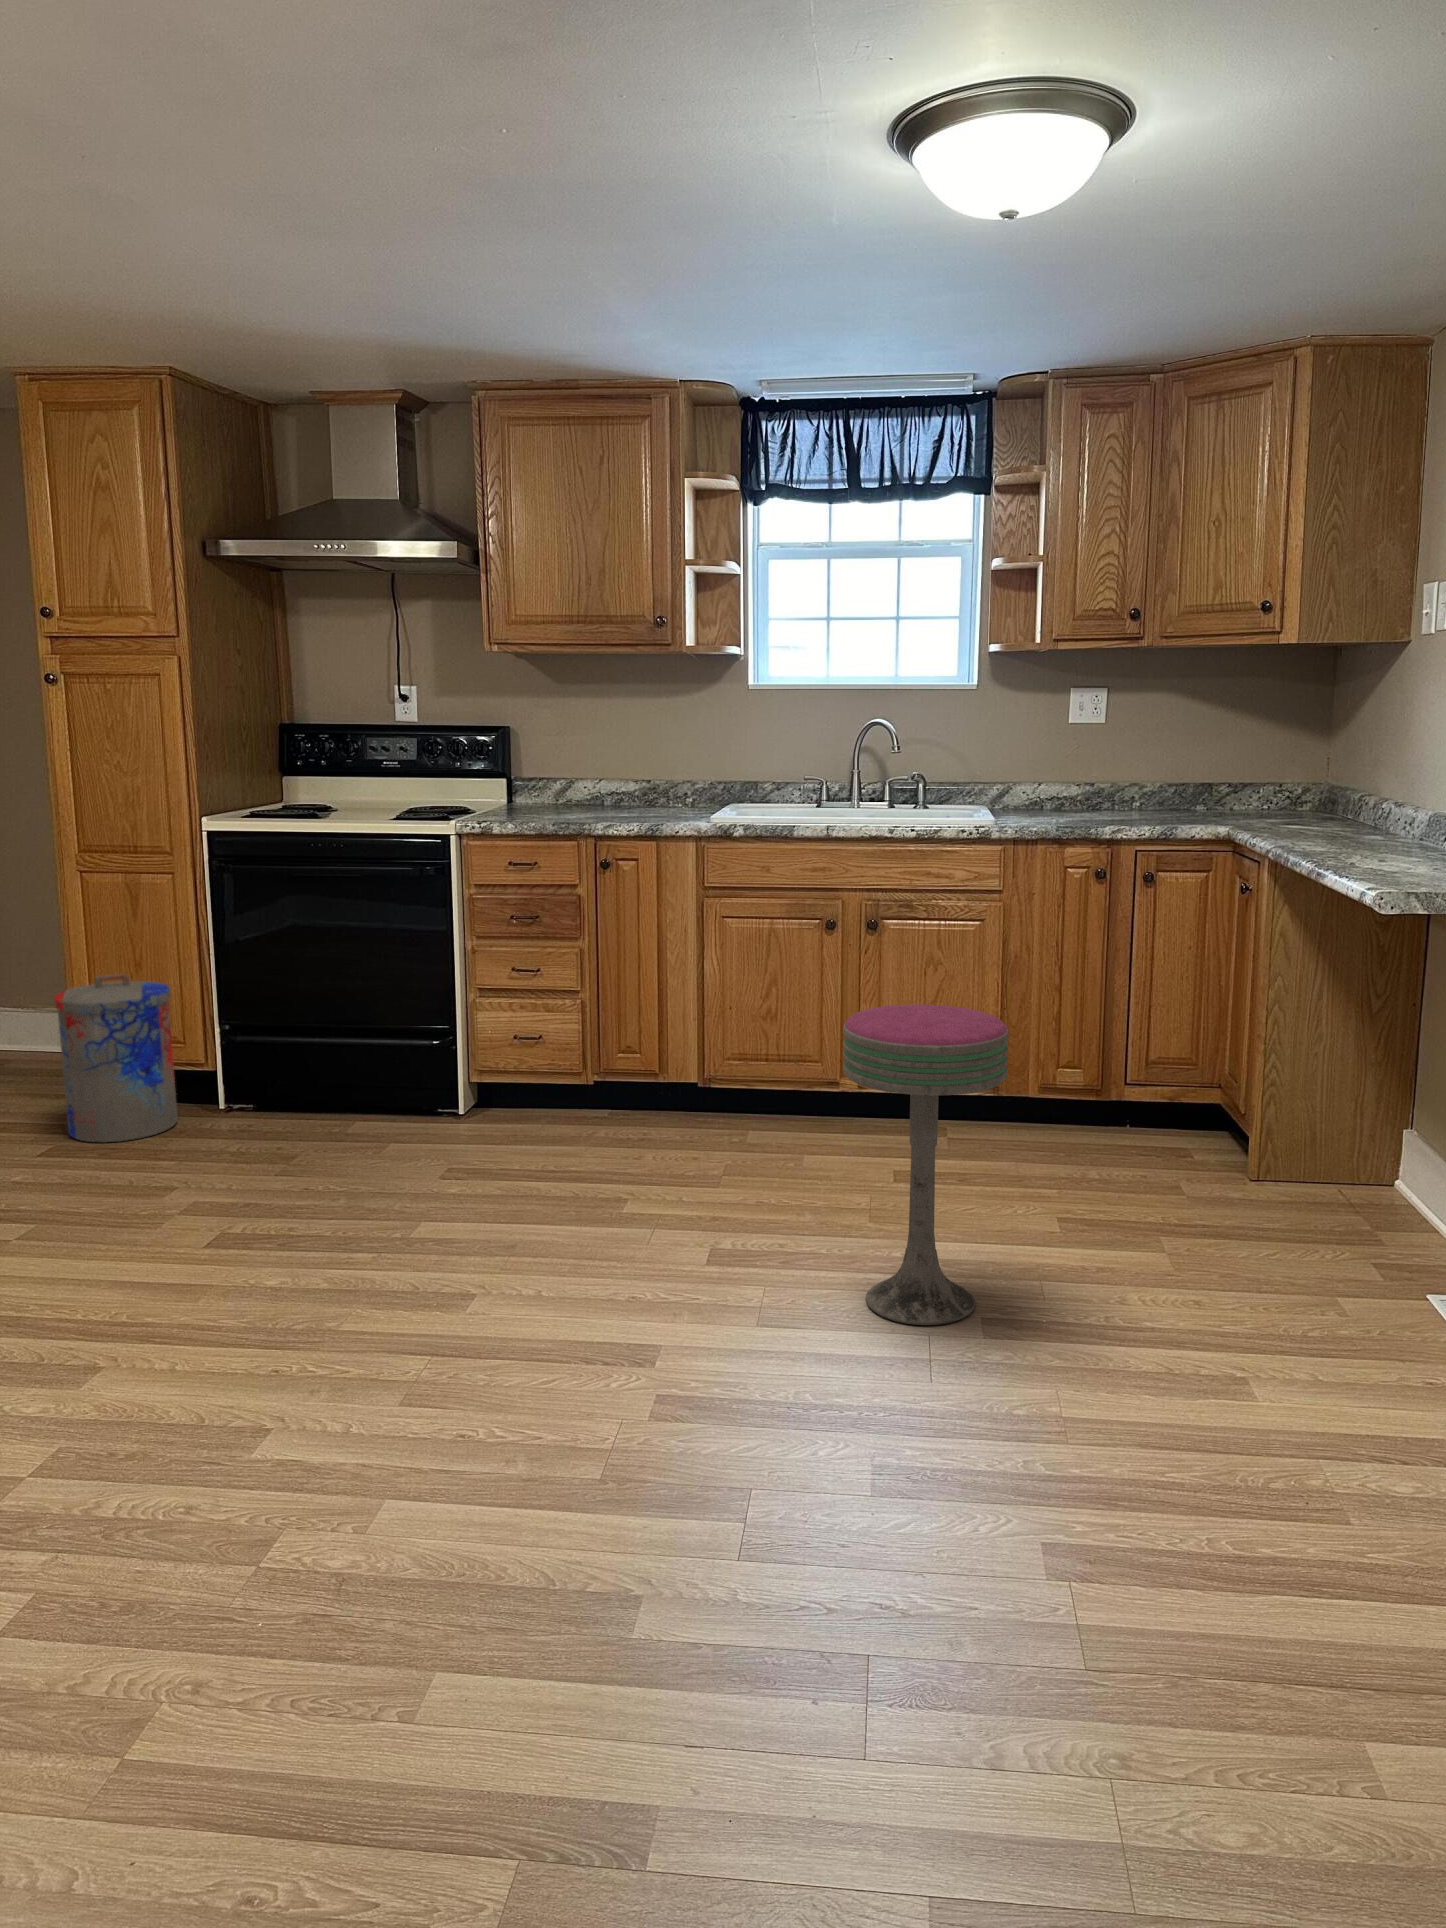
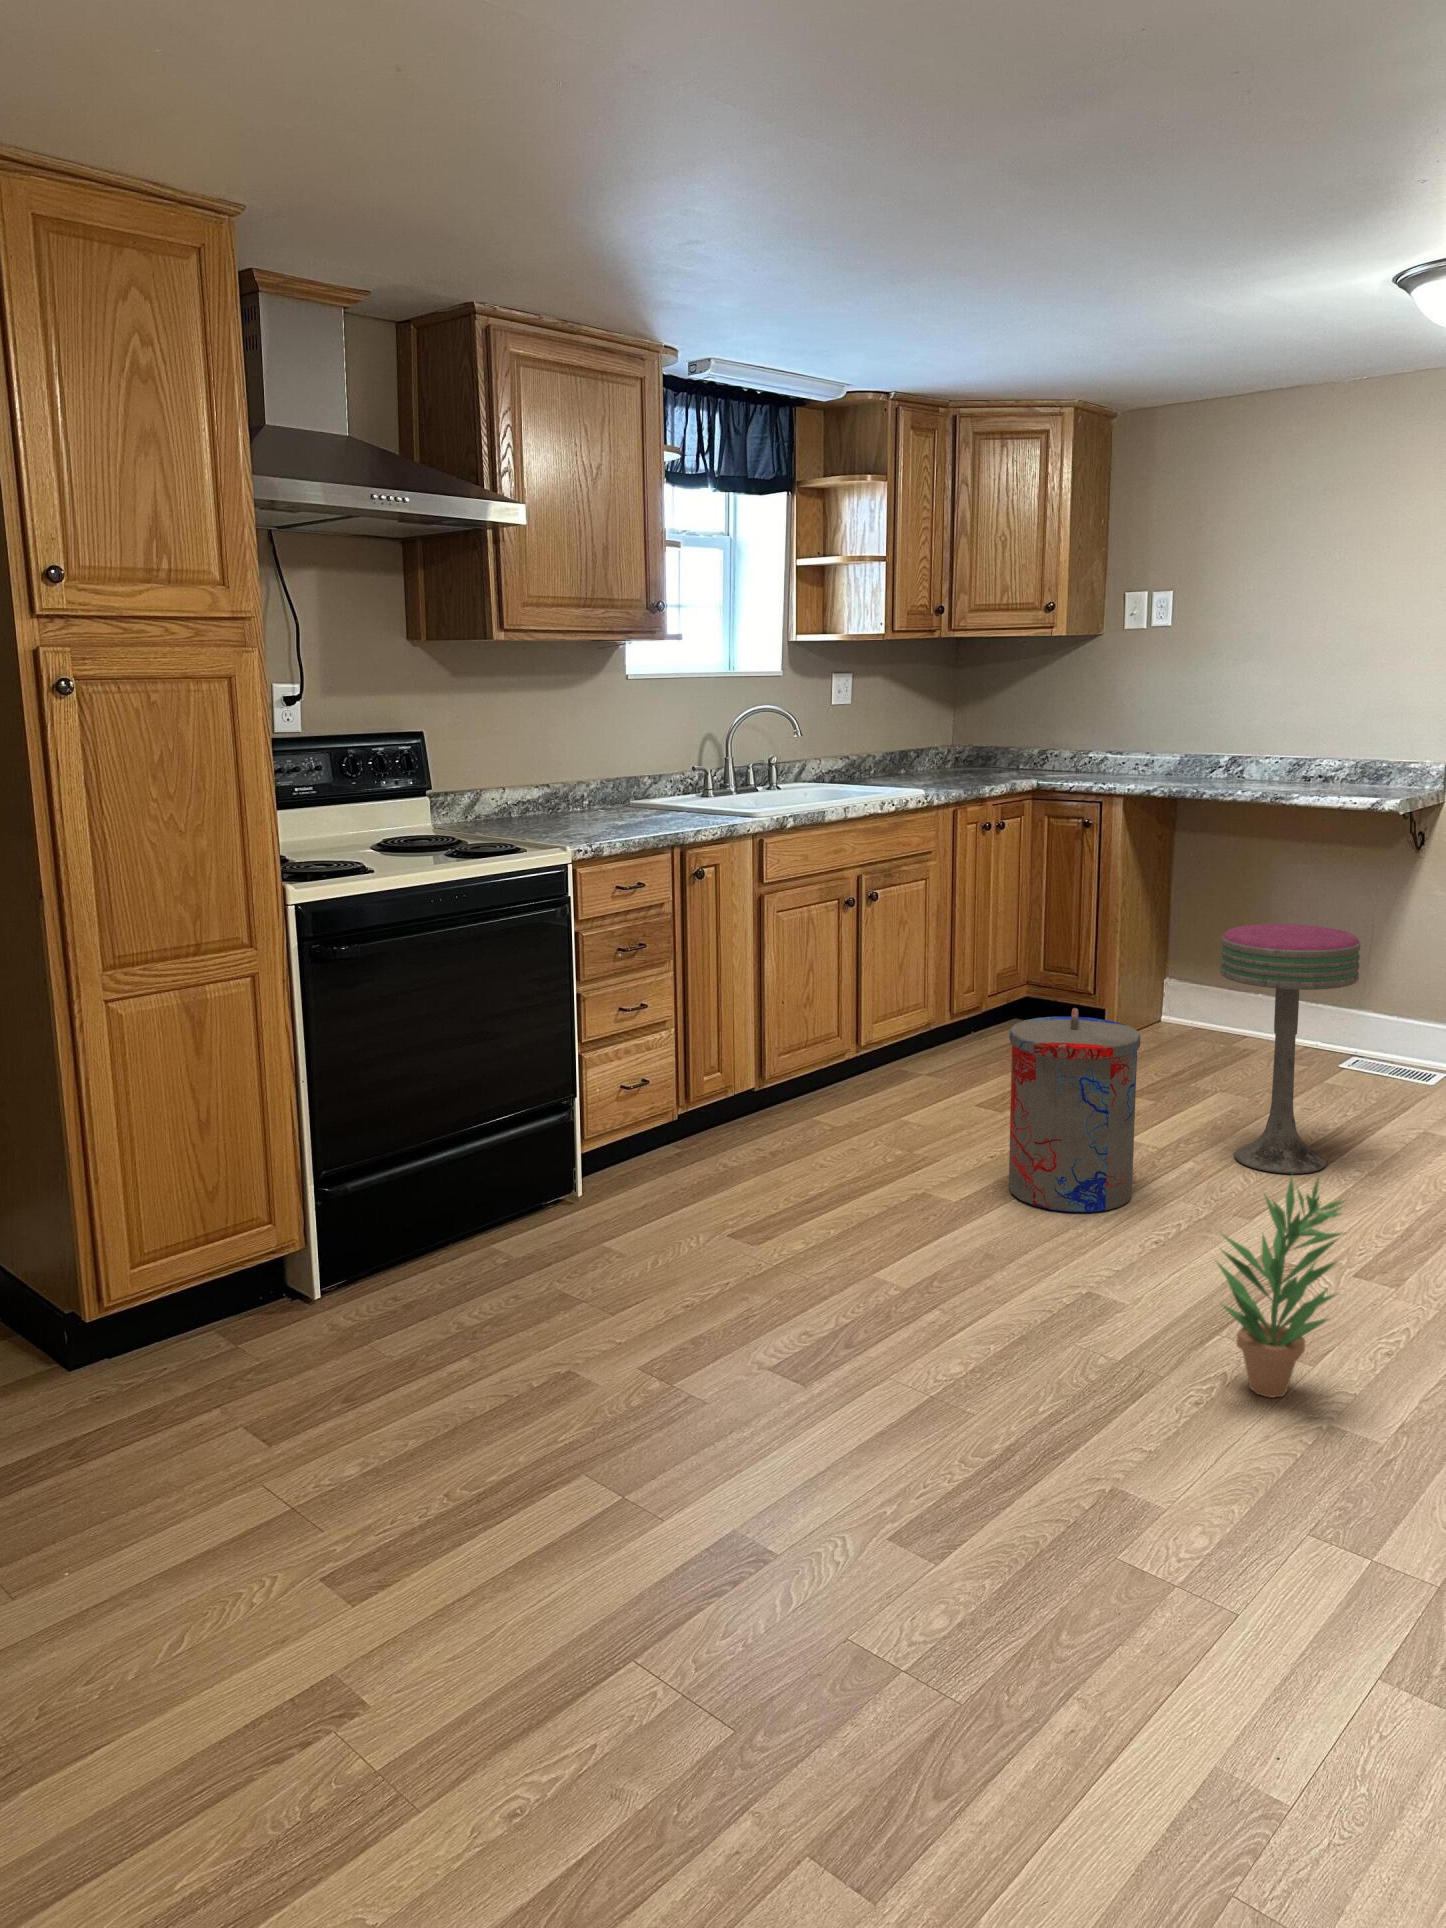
trash can: present [54,974,177,1143] -> present [1009,1008,1140,1213]
potted plant: none [170,1176,295,1387] -> present [1217,1177,1344,1398]

